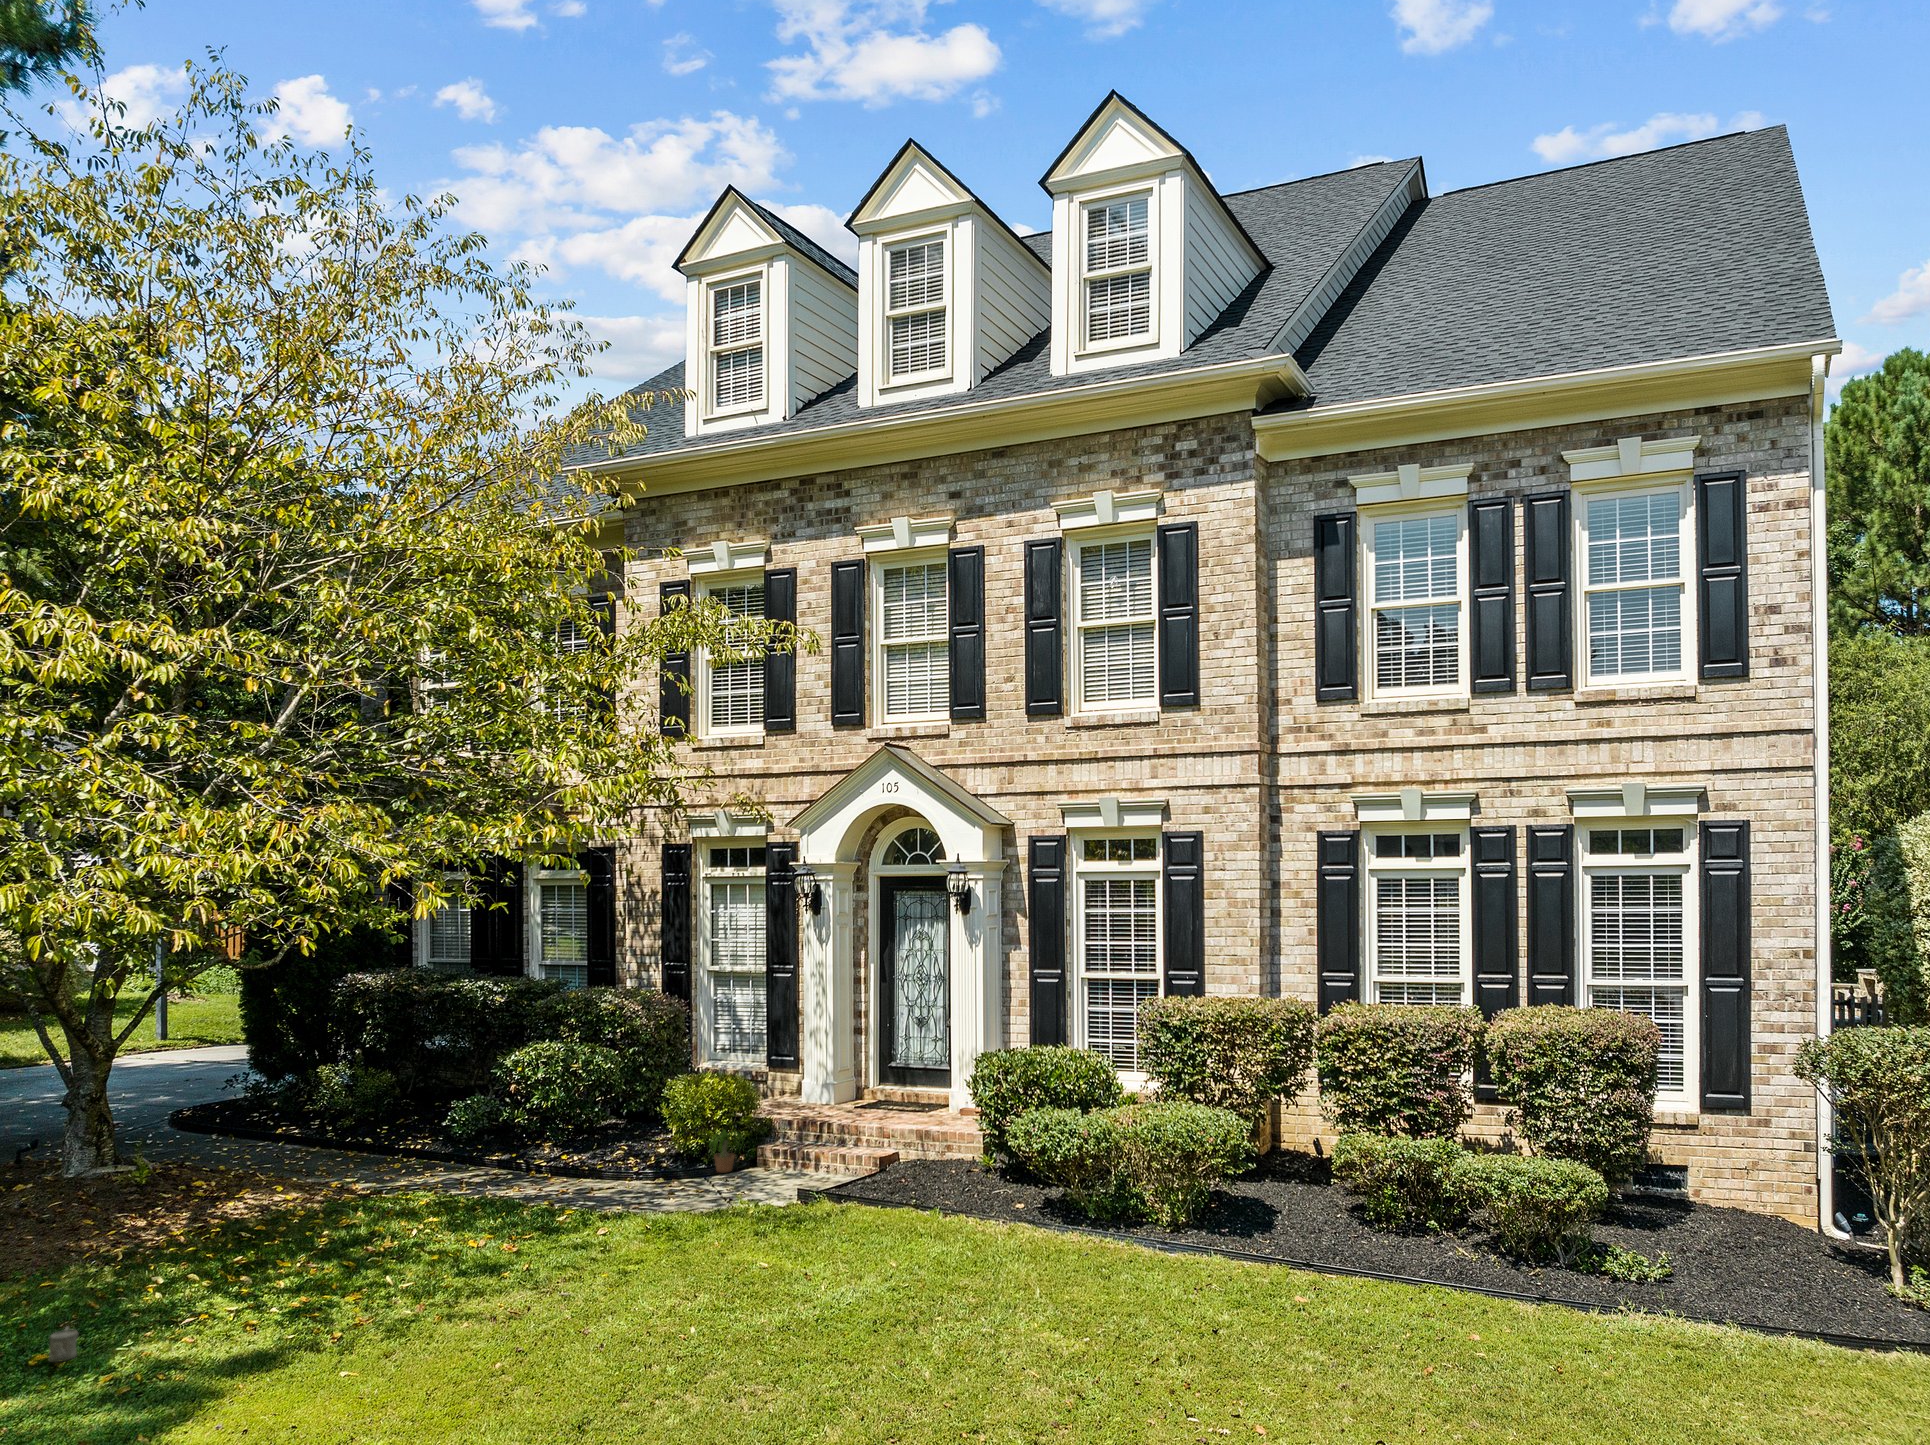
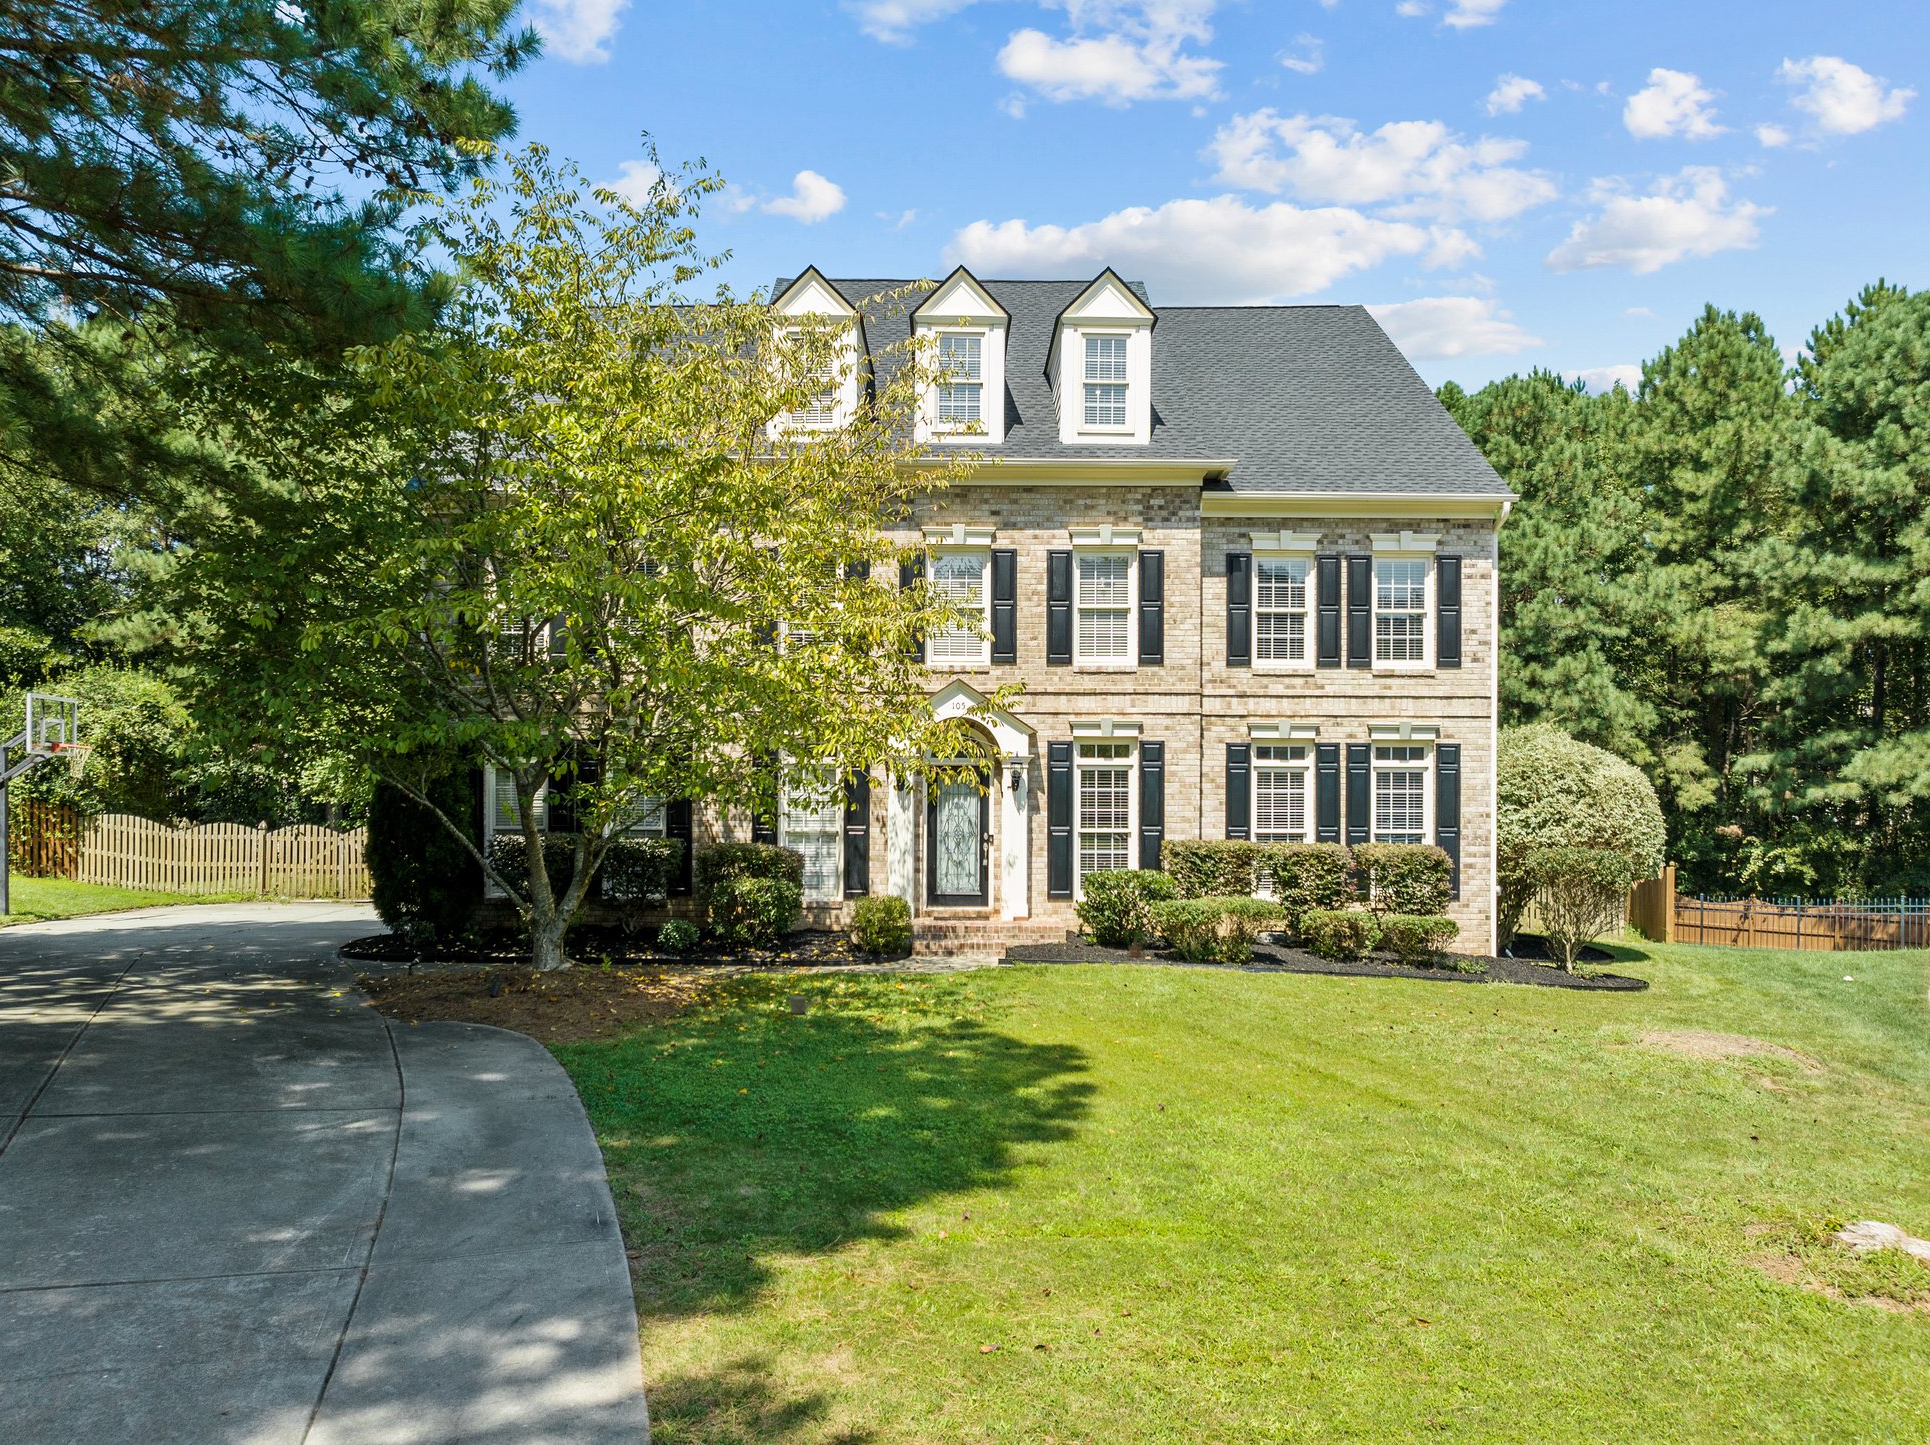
potted plant: present [711,1130,743,1172] -> present [1125,930,1145,957]

